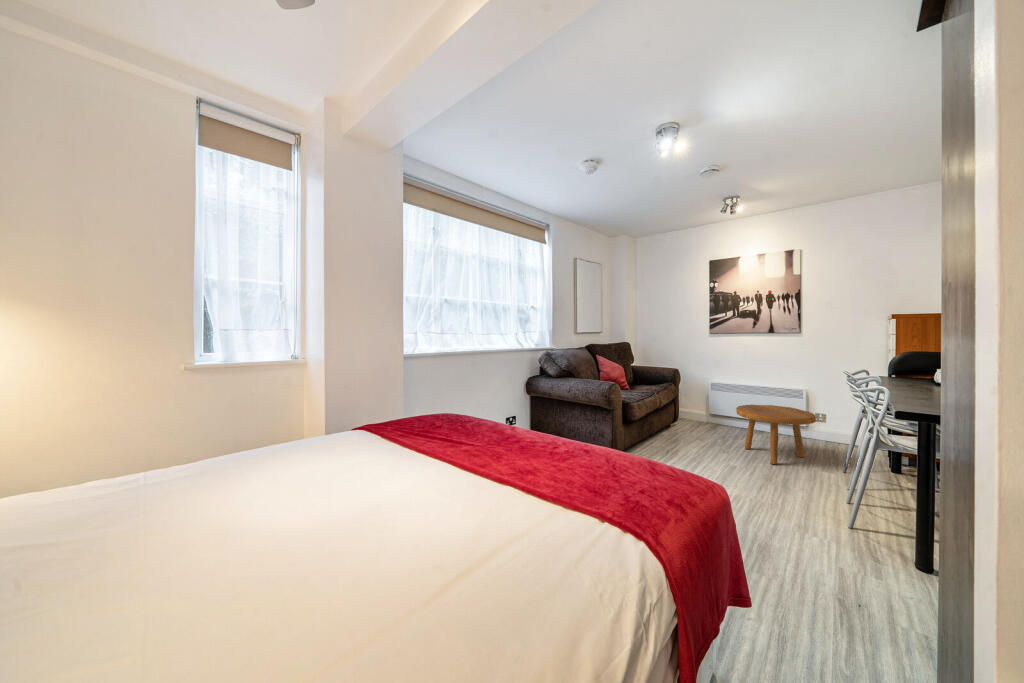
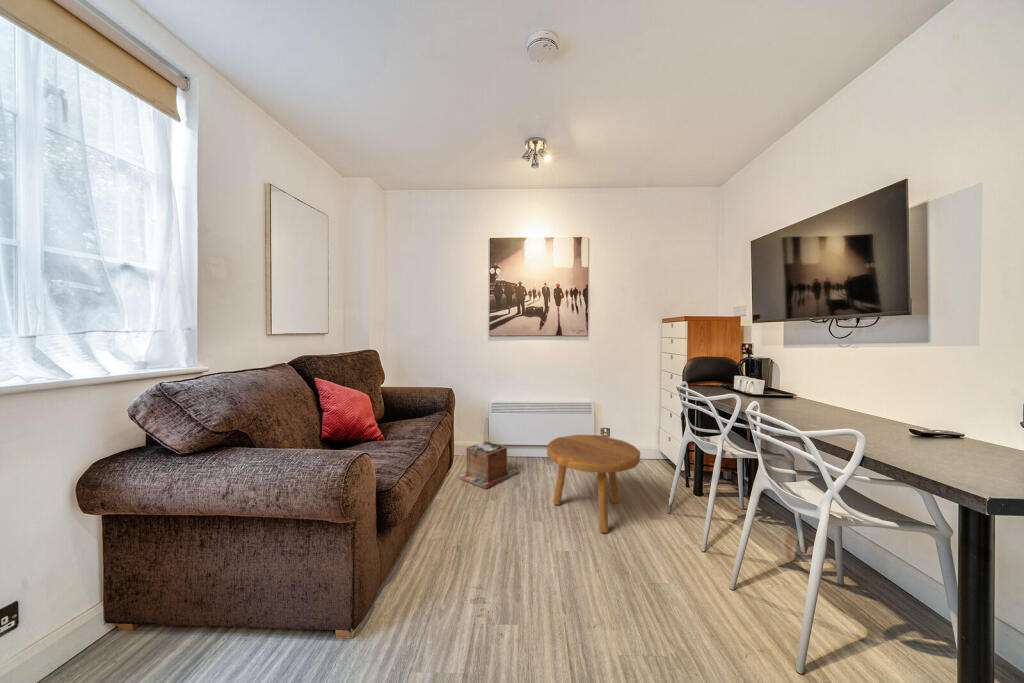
laundry basket: none [680,407,728,435] -> present [458,442,519,489]

